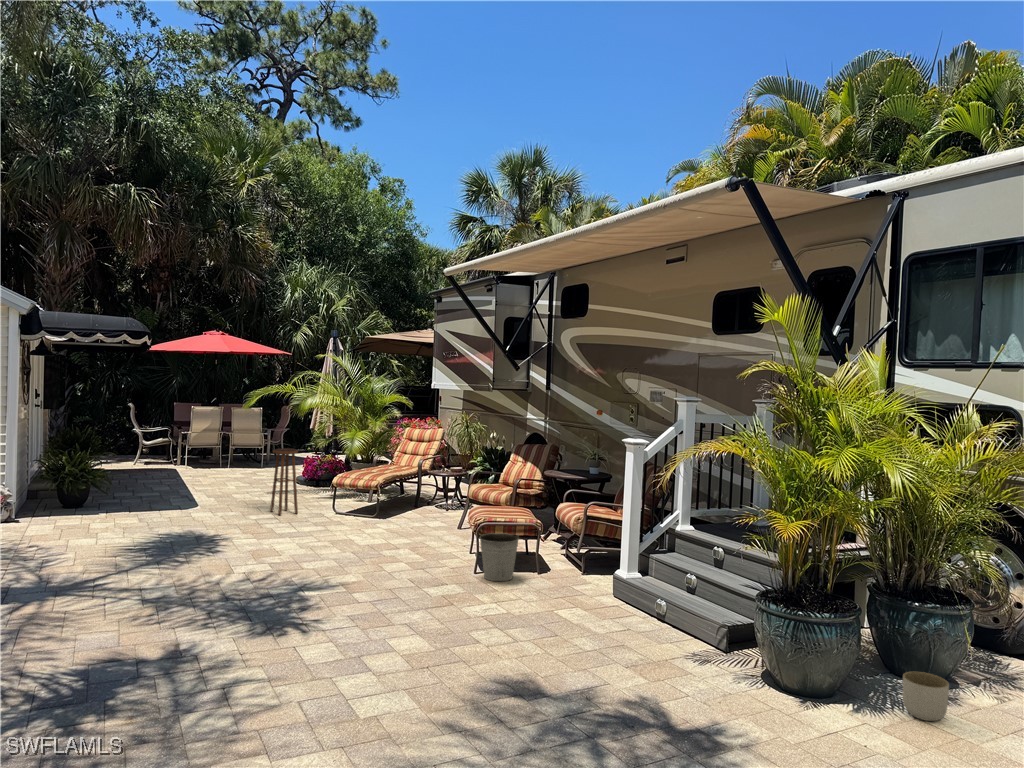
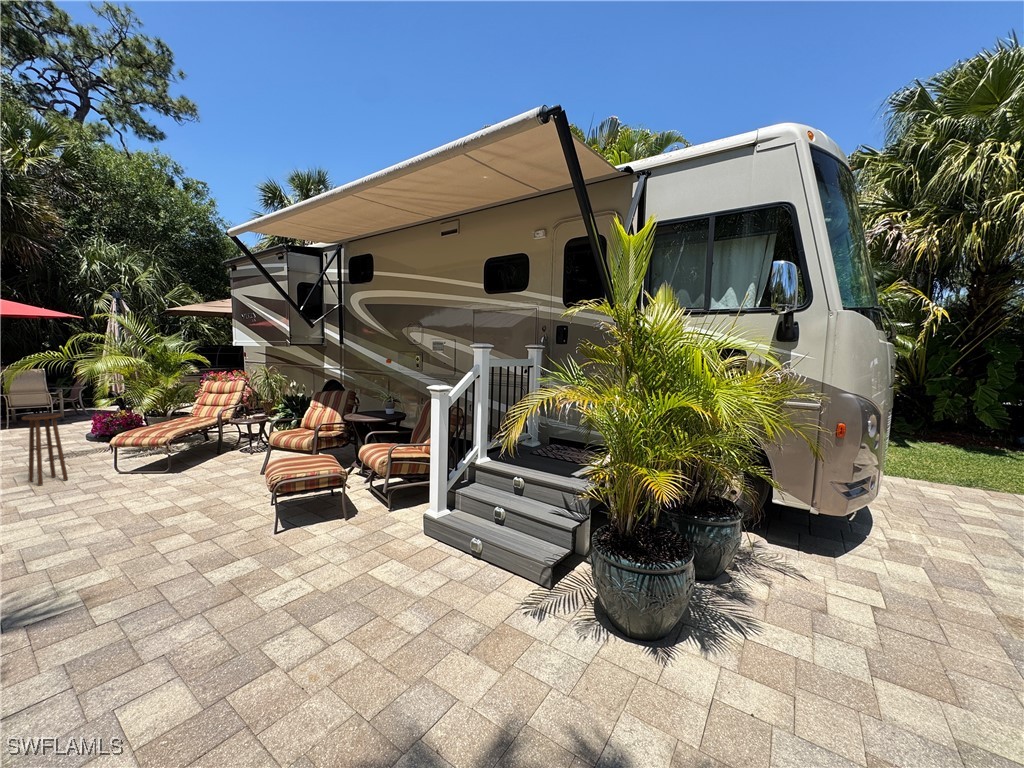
bucket: present [479,533,519,581] -> none [275,485,322,538]
planter: present [903,672,949,721] -> none [733,593,778,645]

